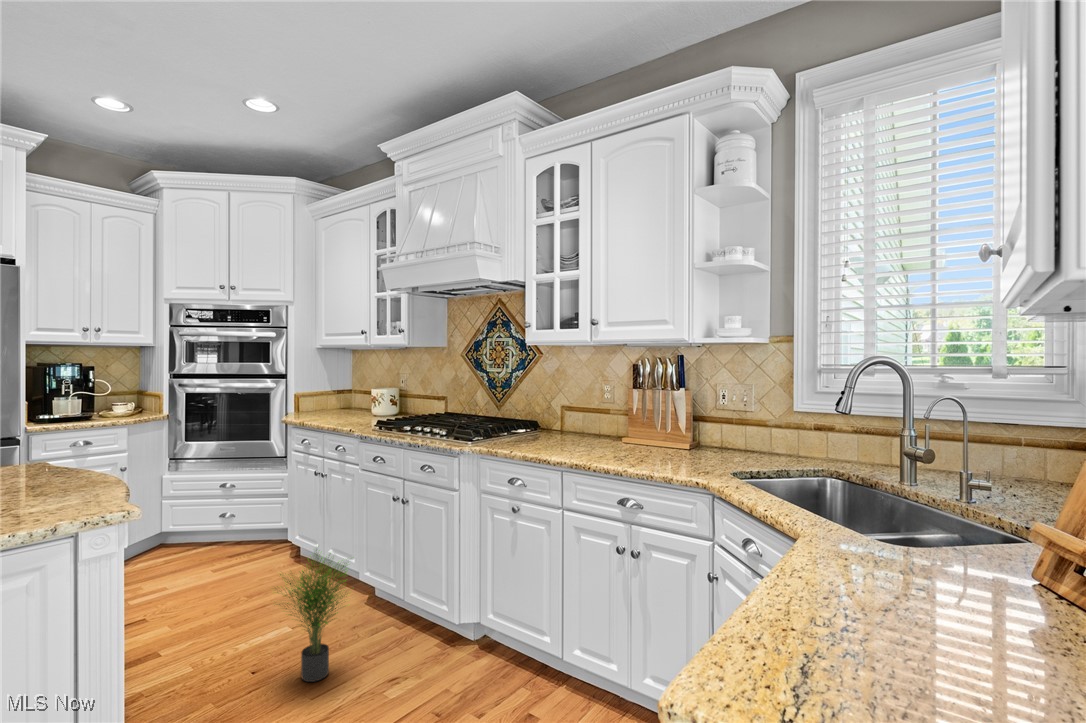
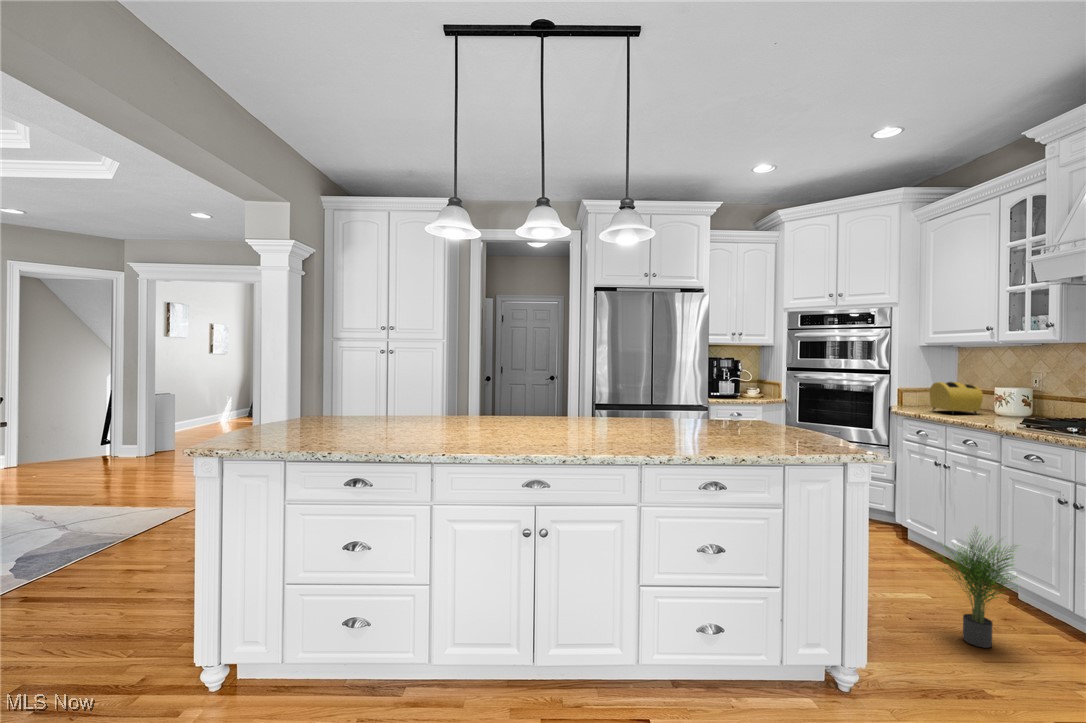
toaster: none [317,385,360,419] -> present [930,382,983,414]

